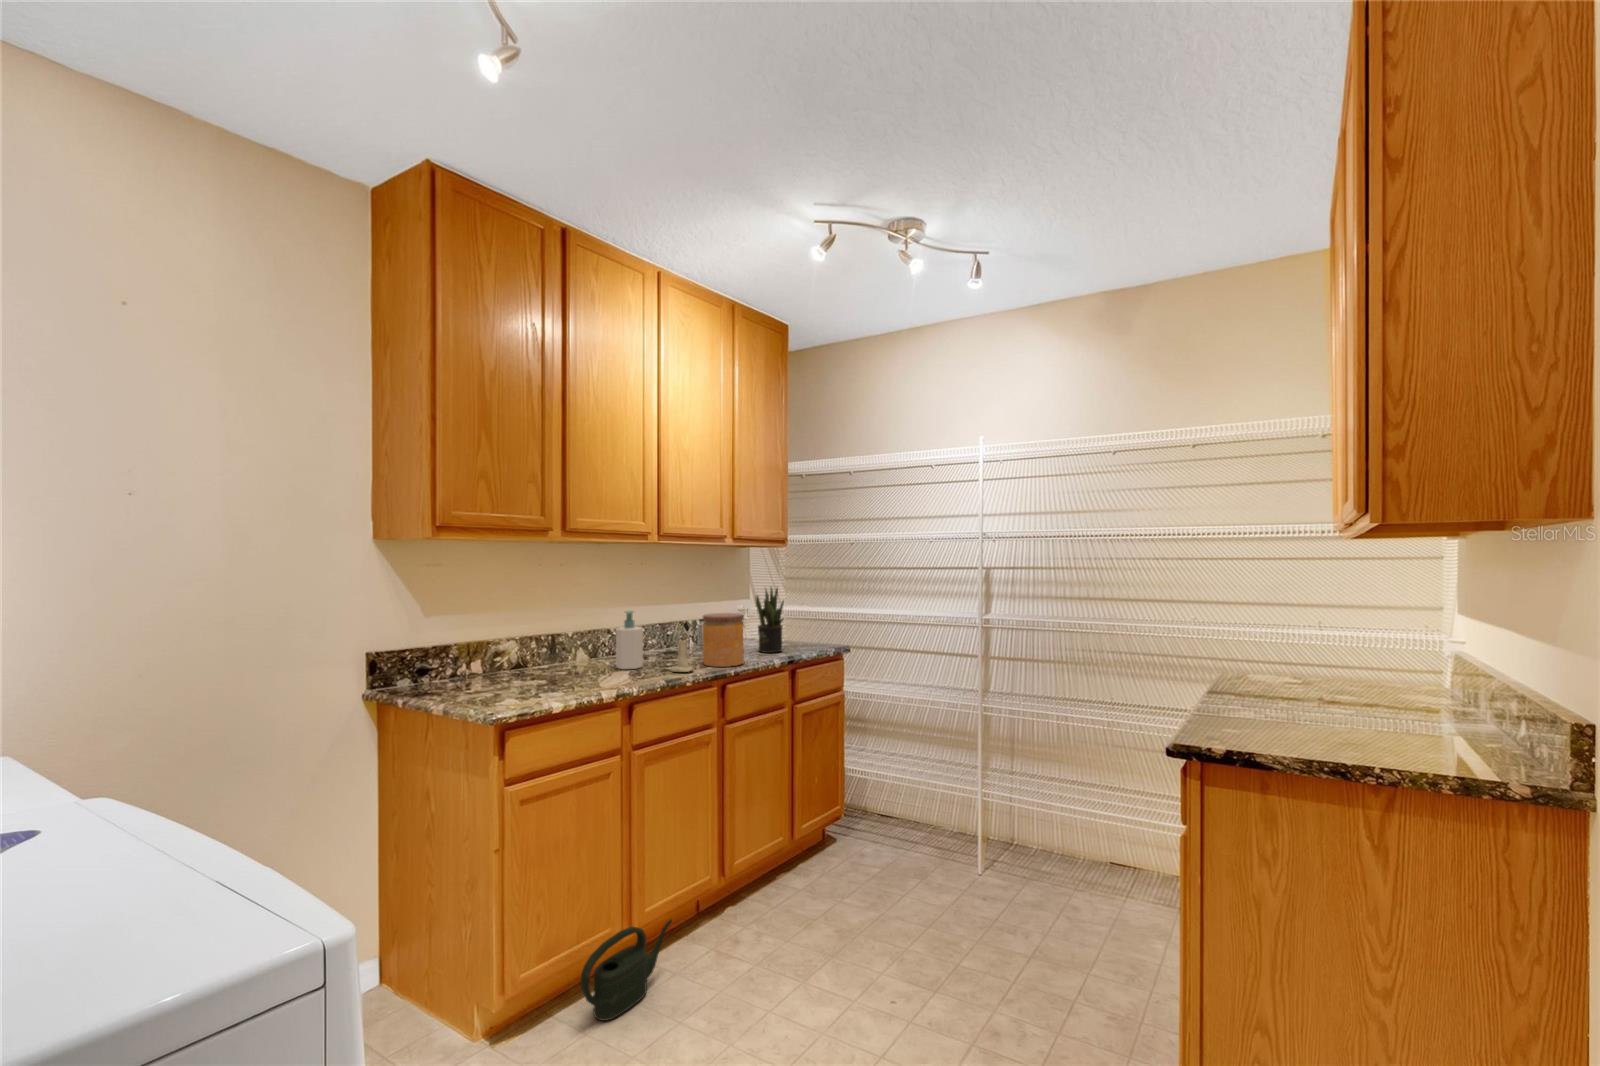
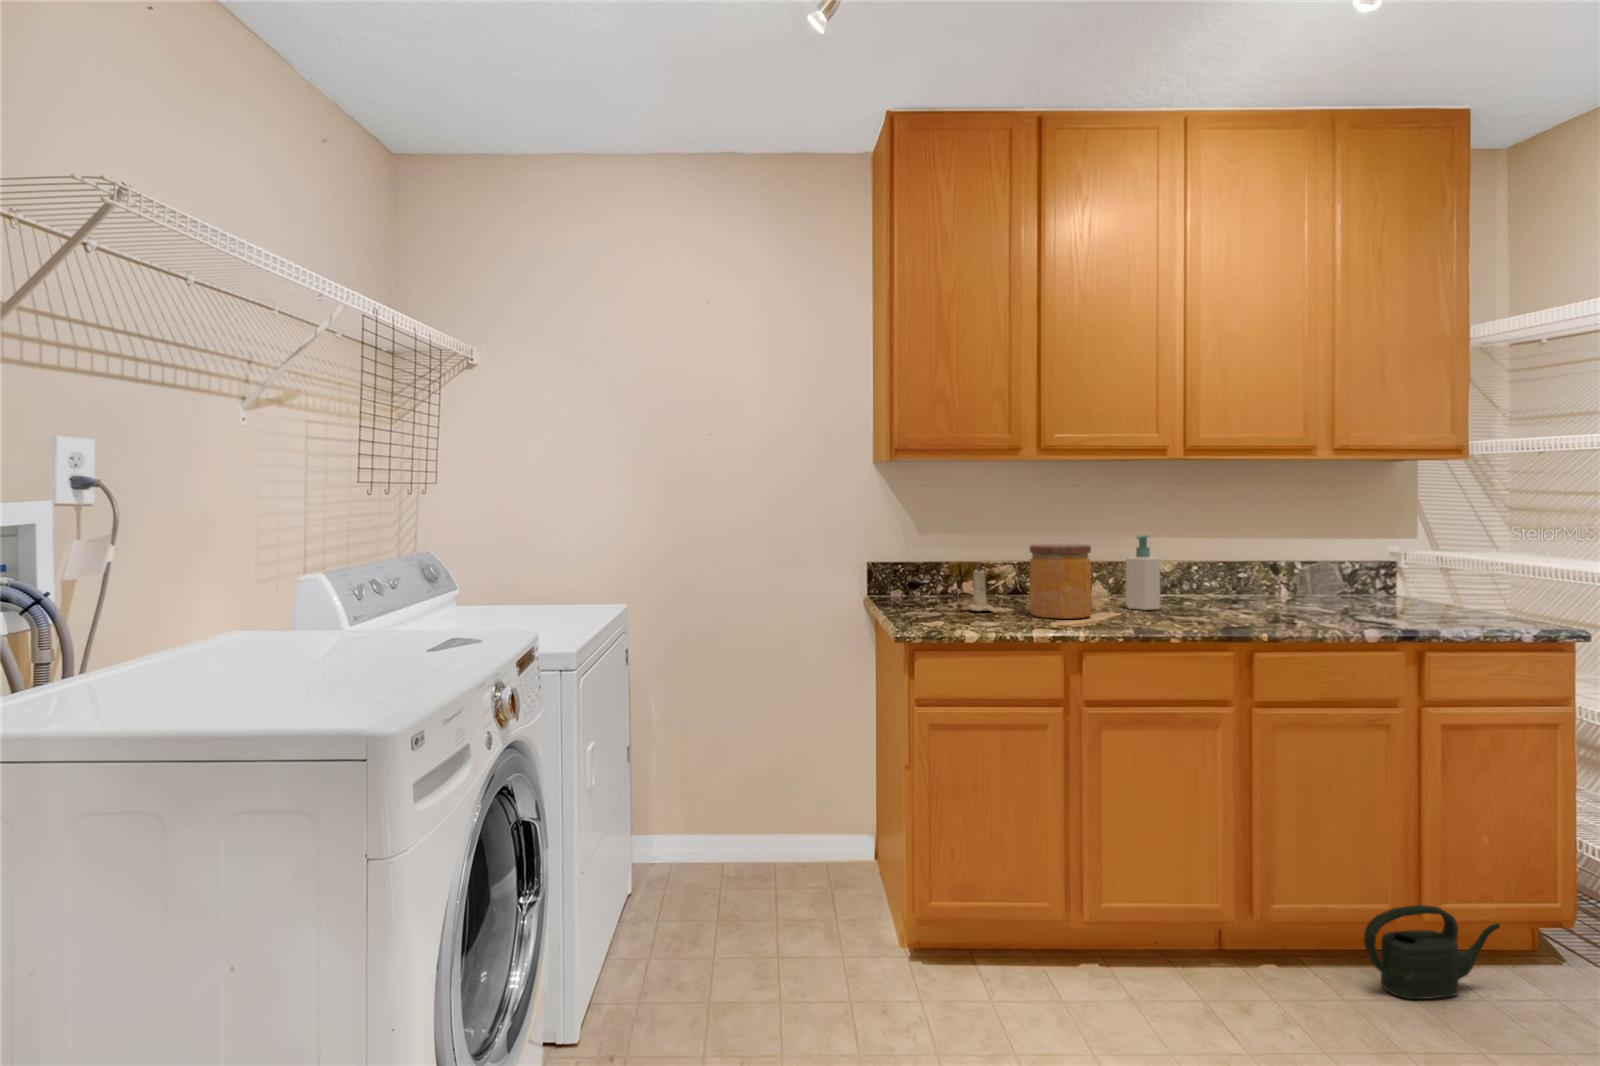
potted plant: present [756,588,784,653] -> none [1373,510,1436,616]
jar: present [703,613,744,667] -> present [1029,544,1091,618]
candle: present [672,635,693,672] -> present [967,562,994,611]
watering can: present [580,919,672,1021] -> present [1364,905,1500,999]

